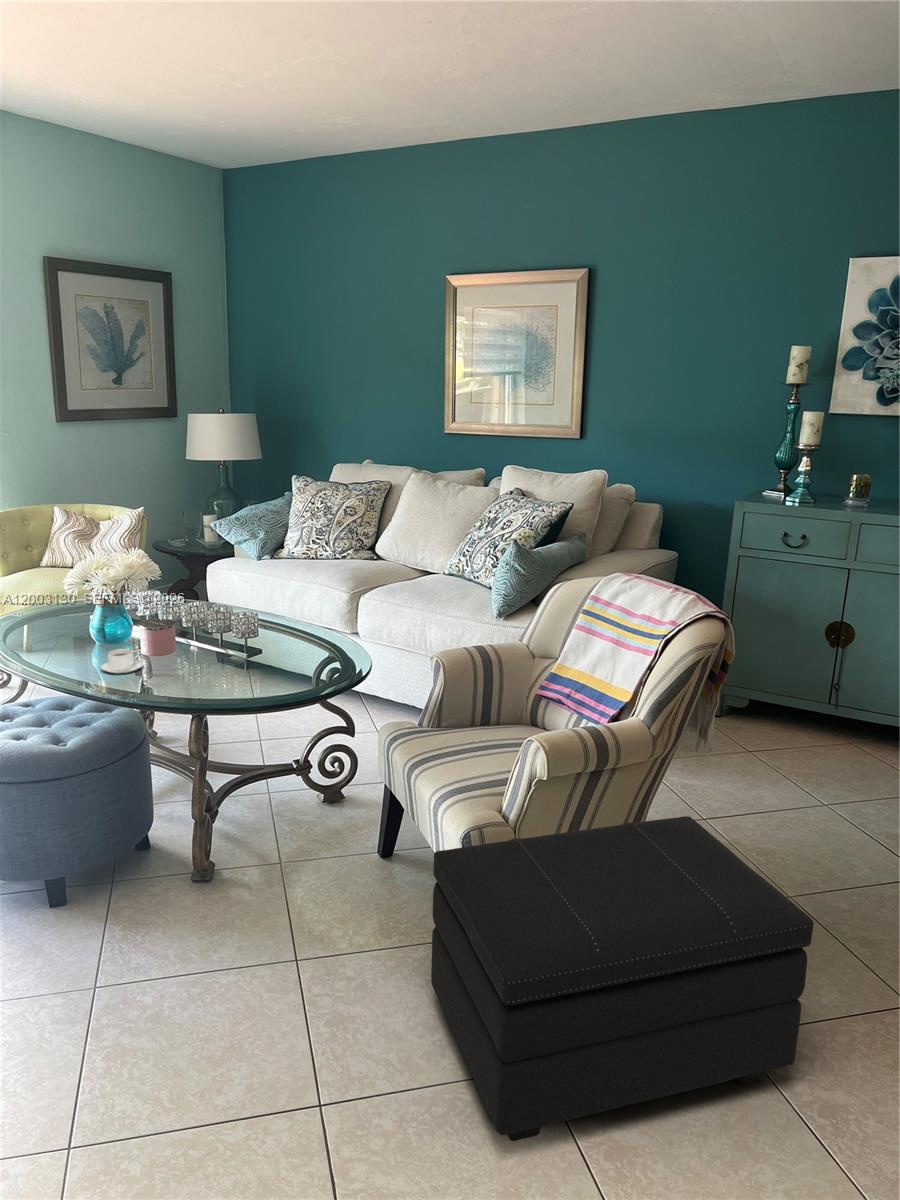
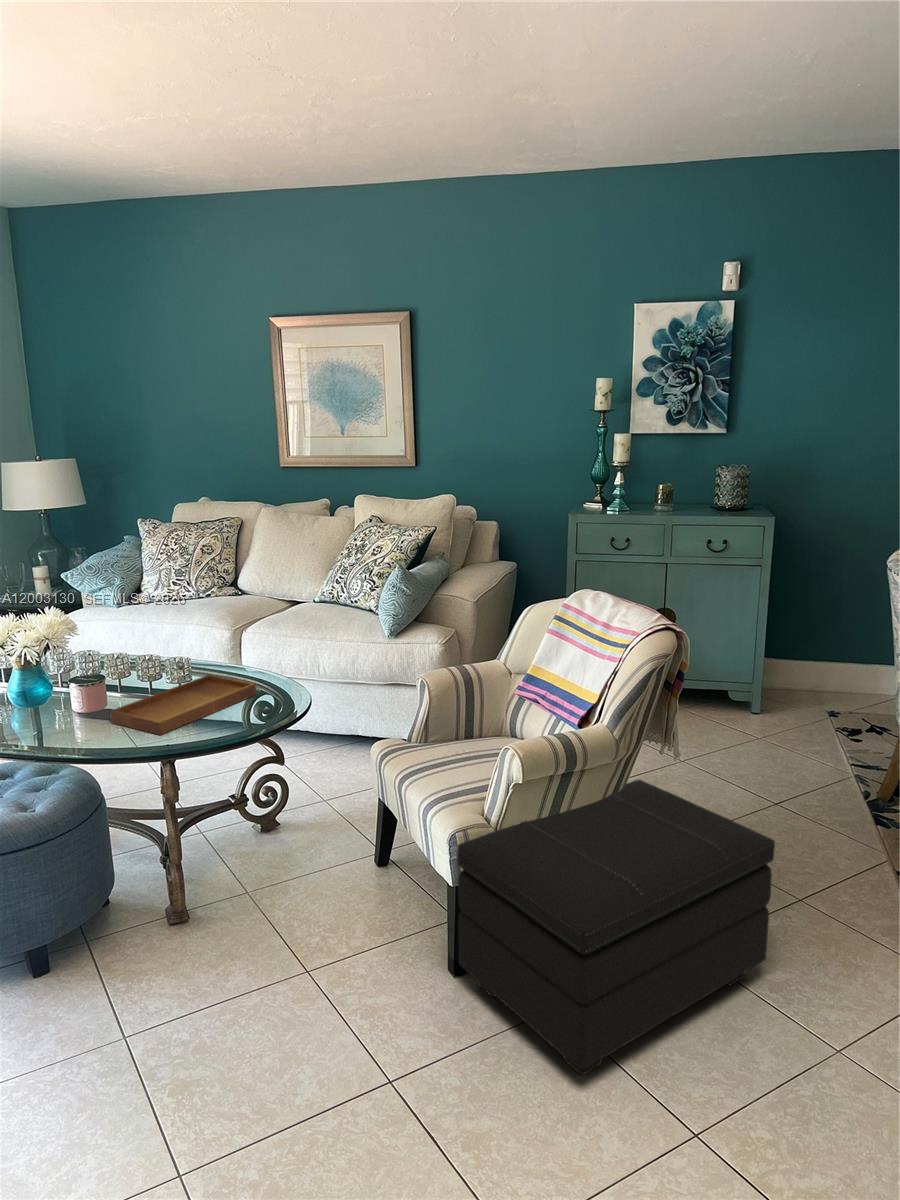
tray: none [164,618,316,687] -> present [110,662,256,735]
coffee cup: present [101,649,143,673] -> none [42,708,87,734]

